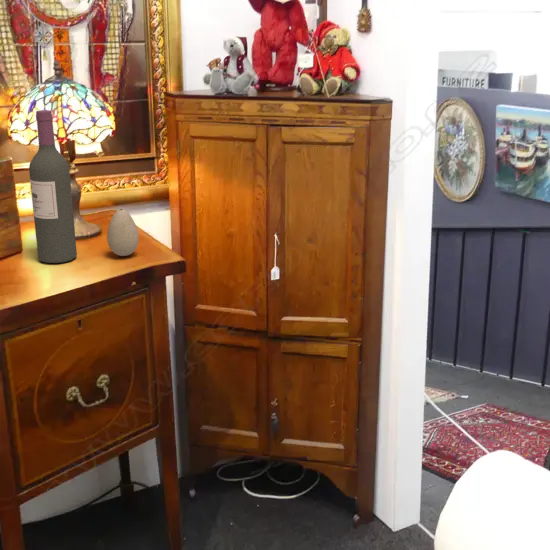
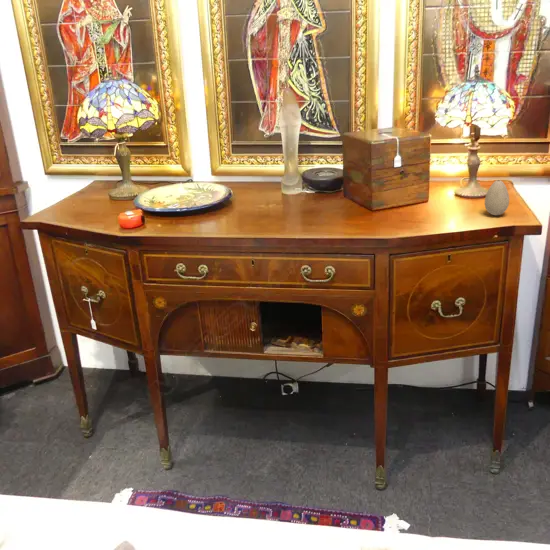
wine bottle: present [29,110,77,263] -> none [434,103,466,213]

